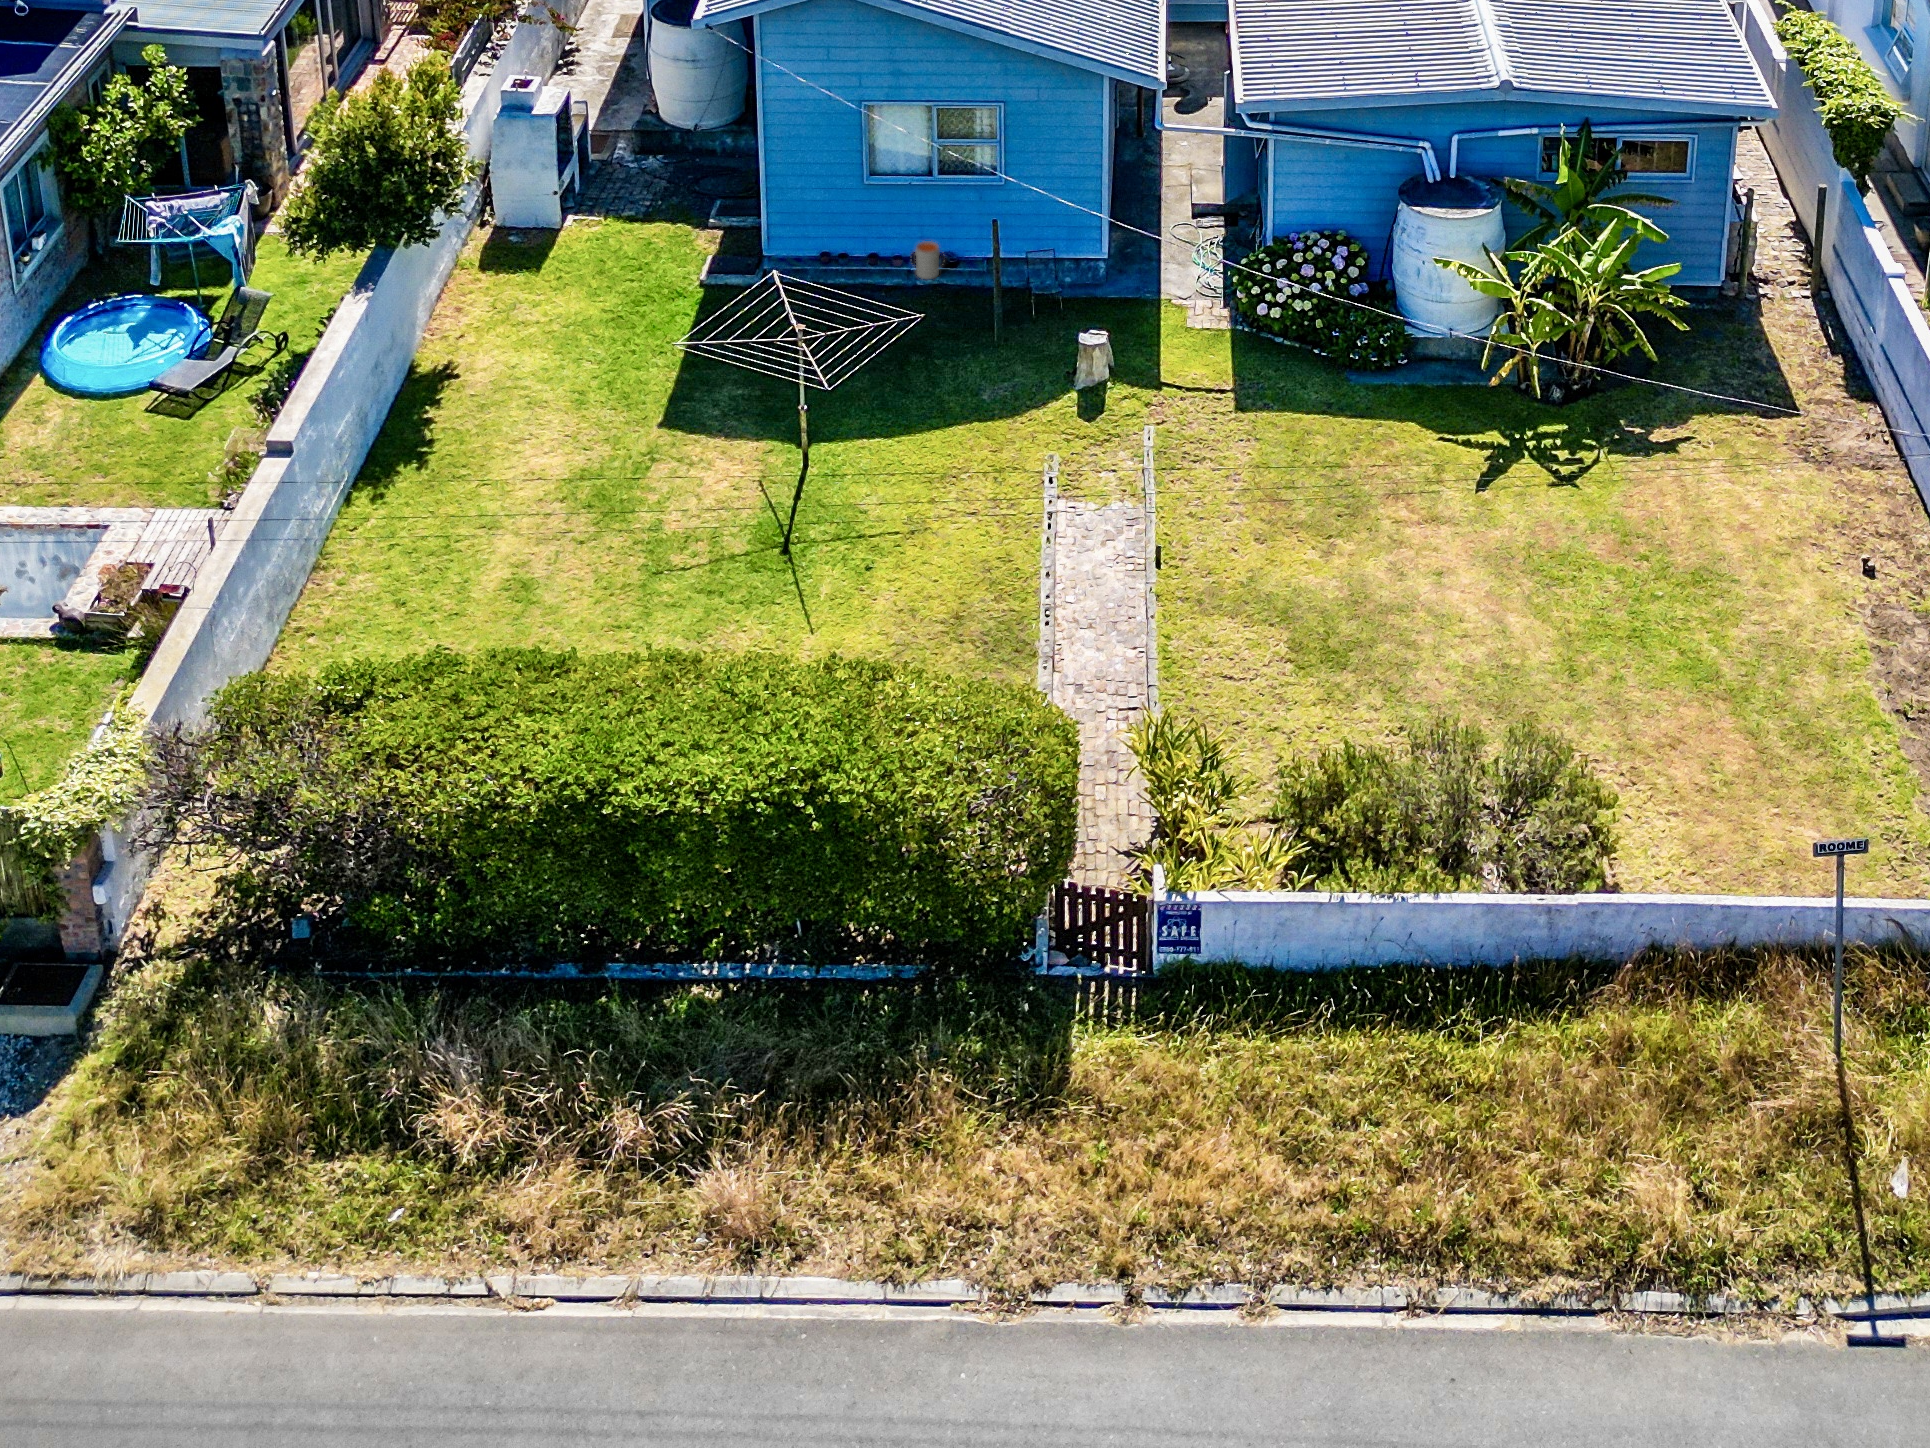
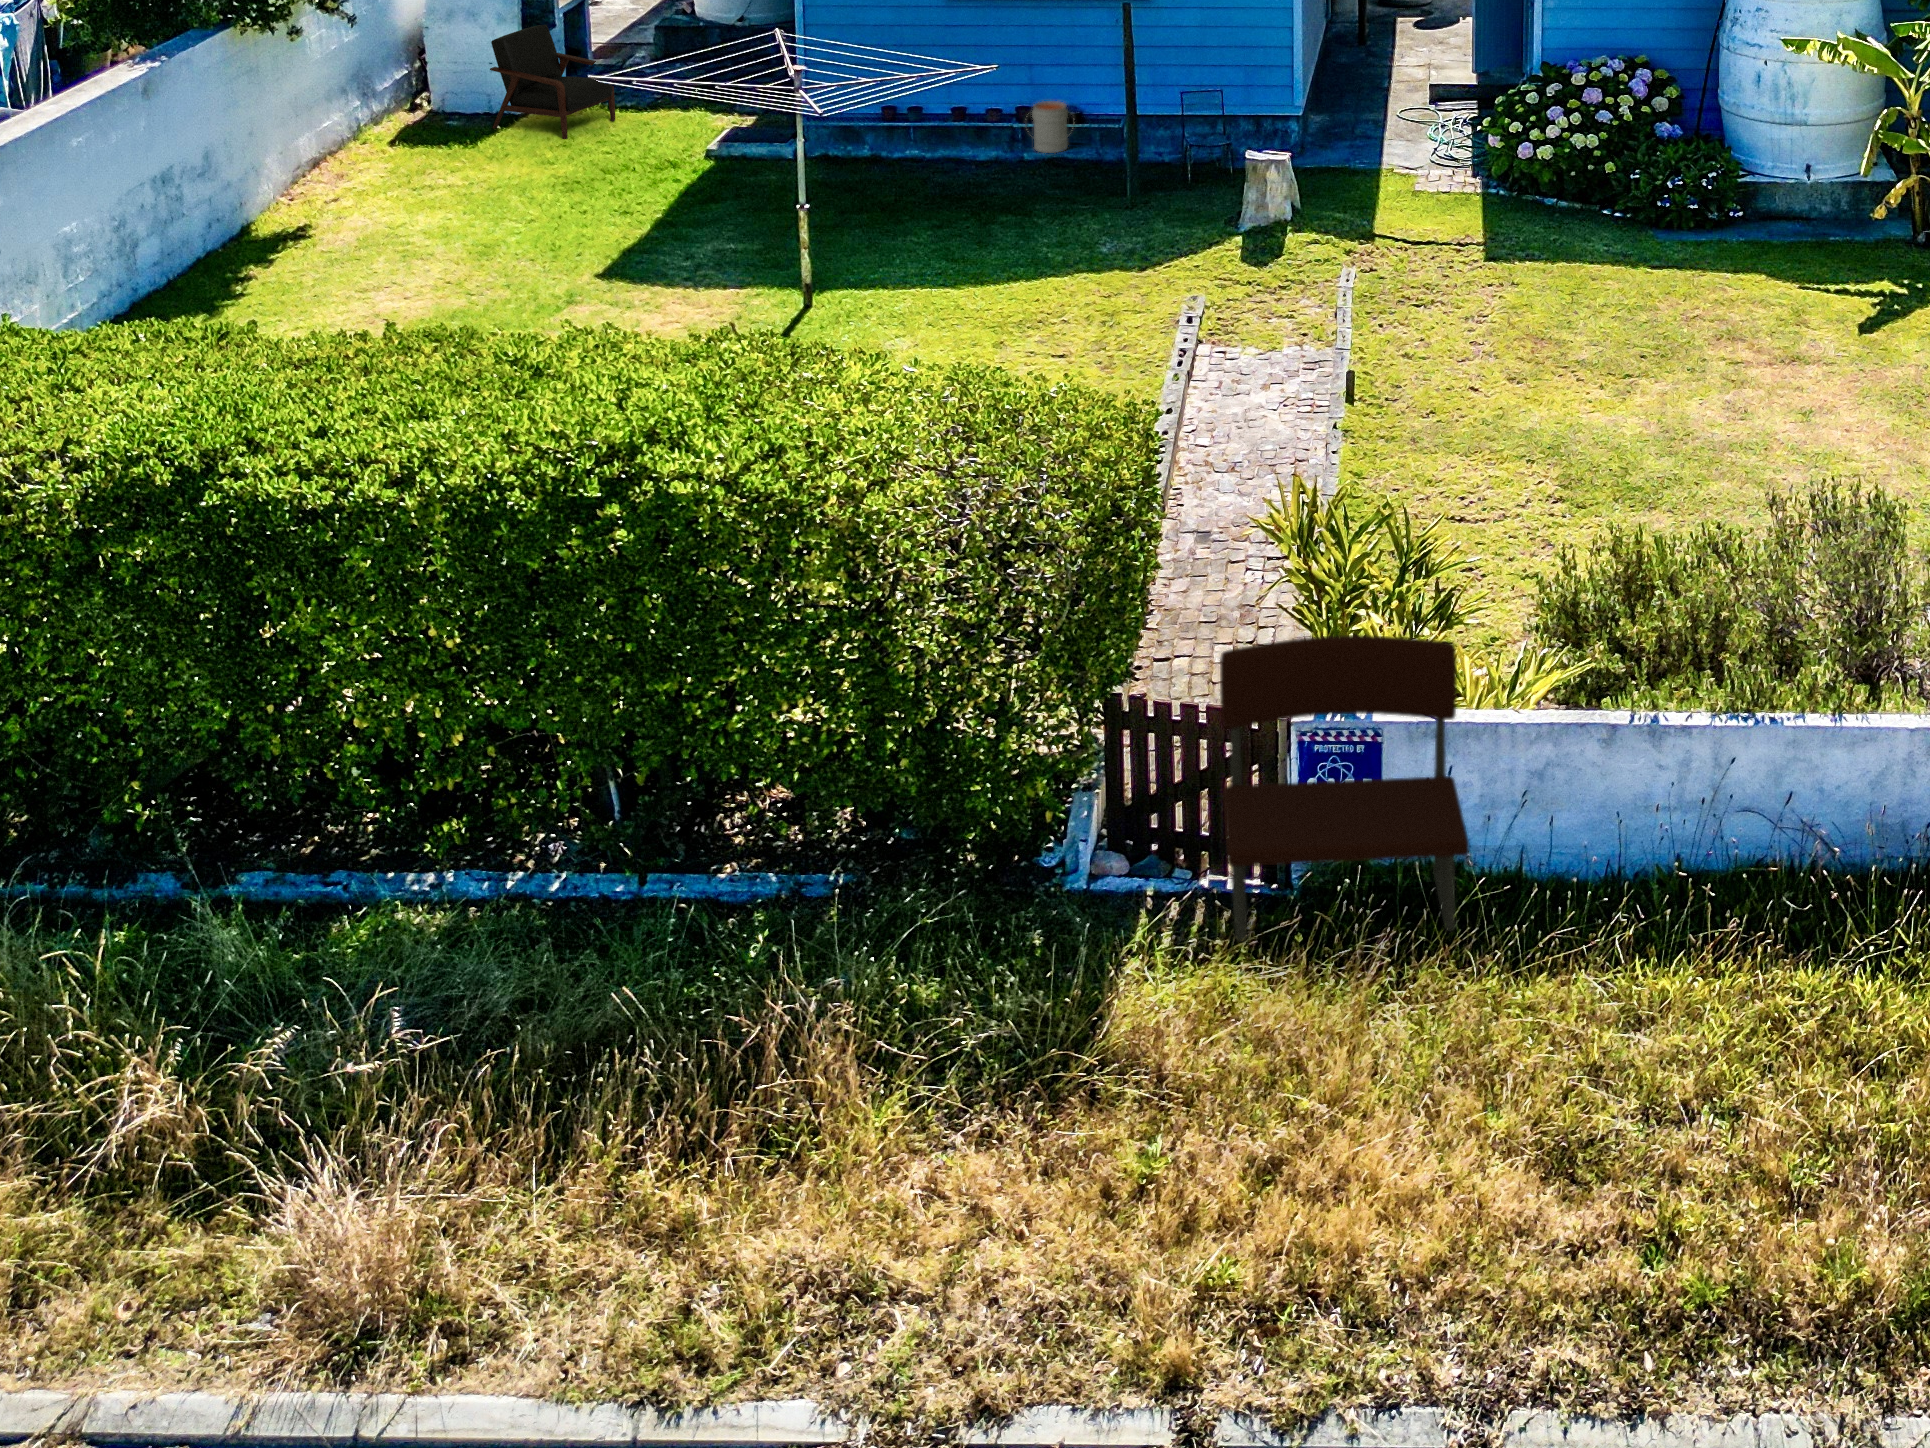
chair: none [536,174,620,264] -> present [490,25,616,139]
bench: none [1122,865,1249,1018] -> present [1220,635,1469,942]

